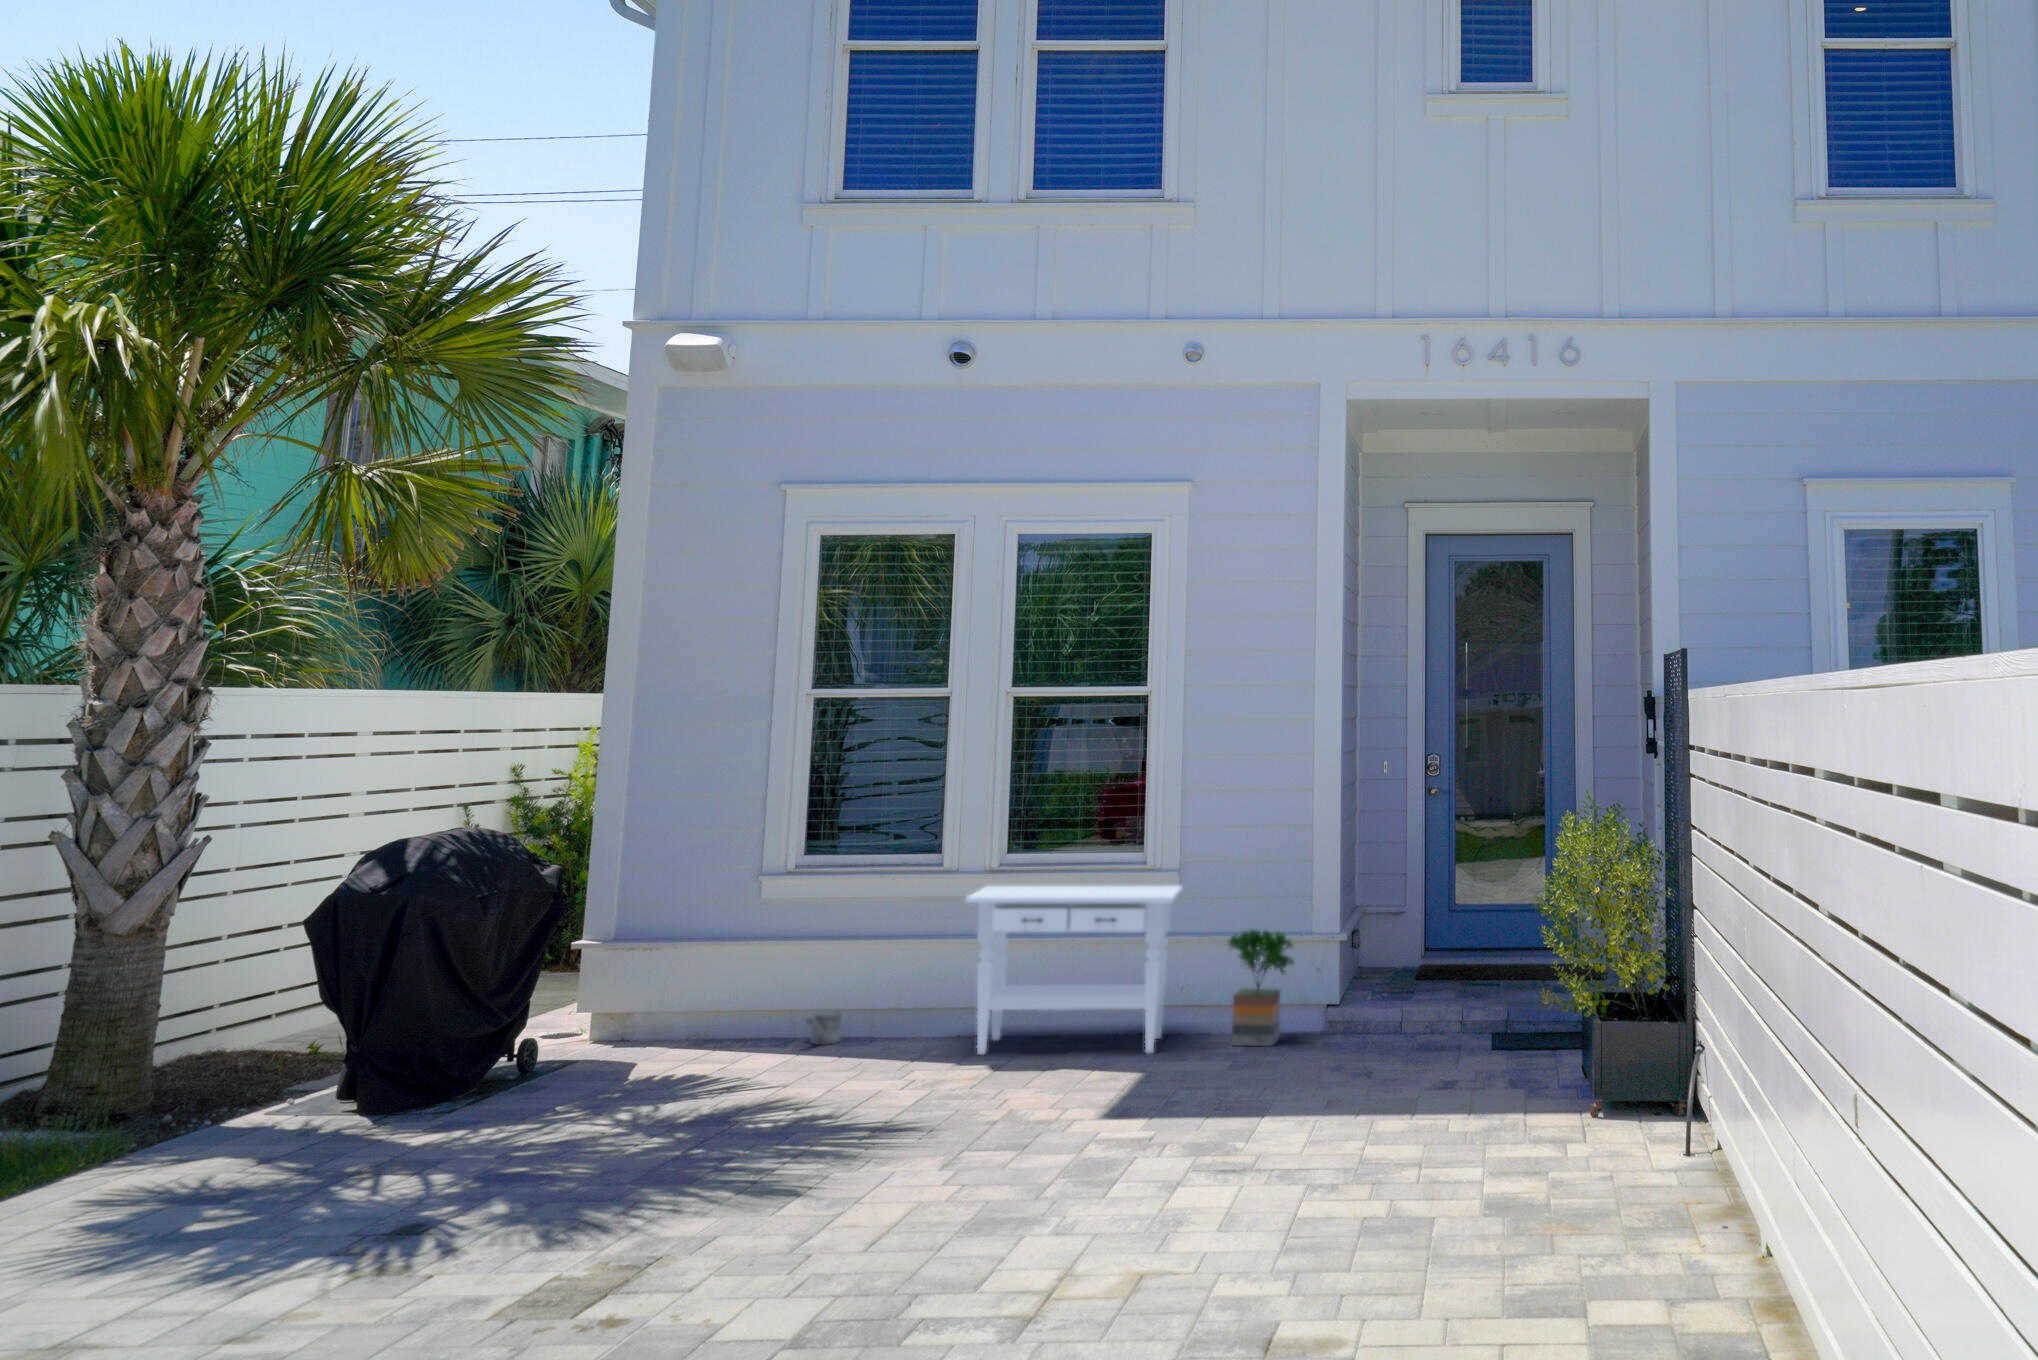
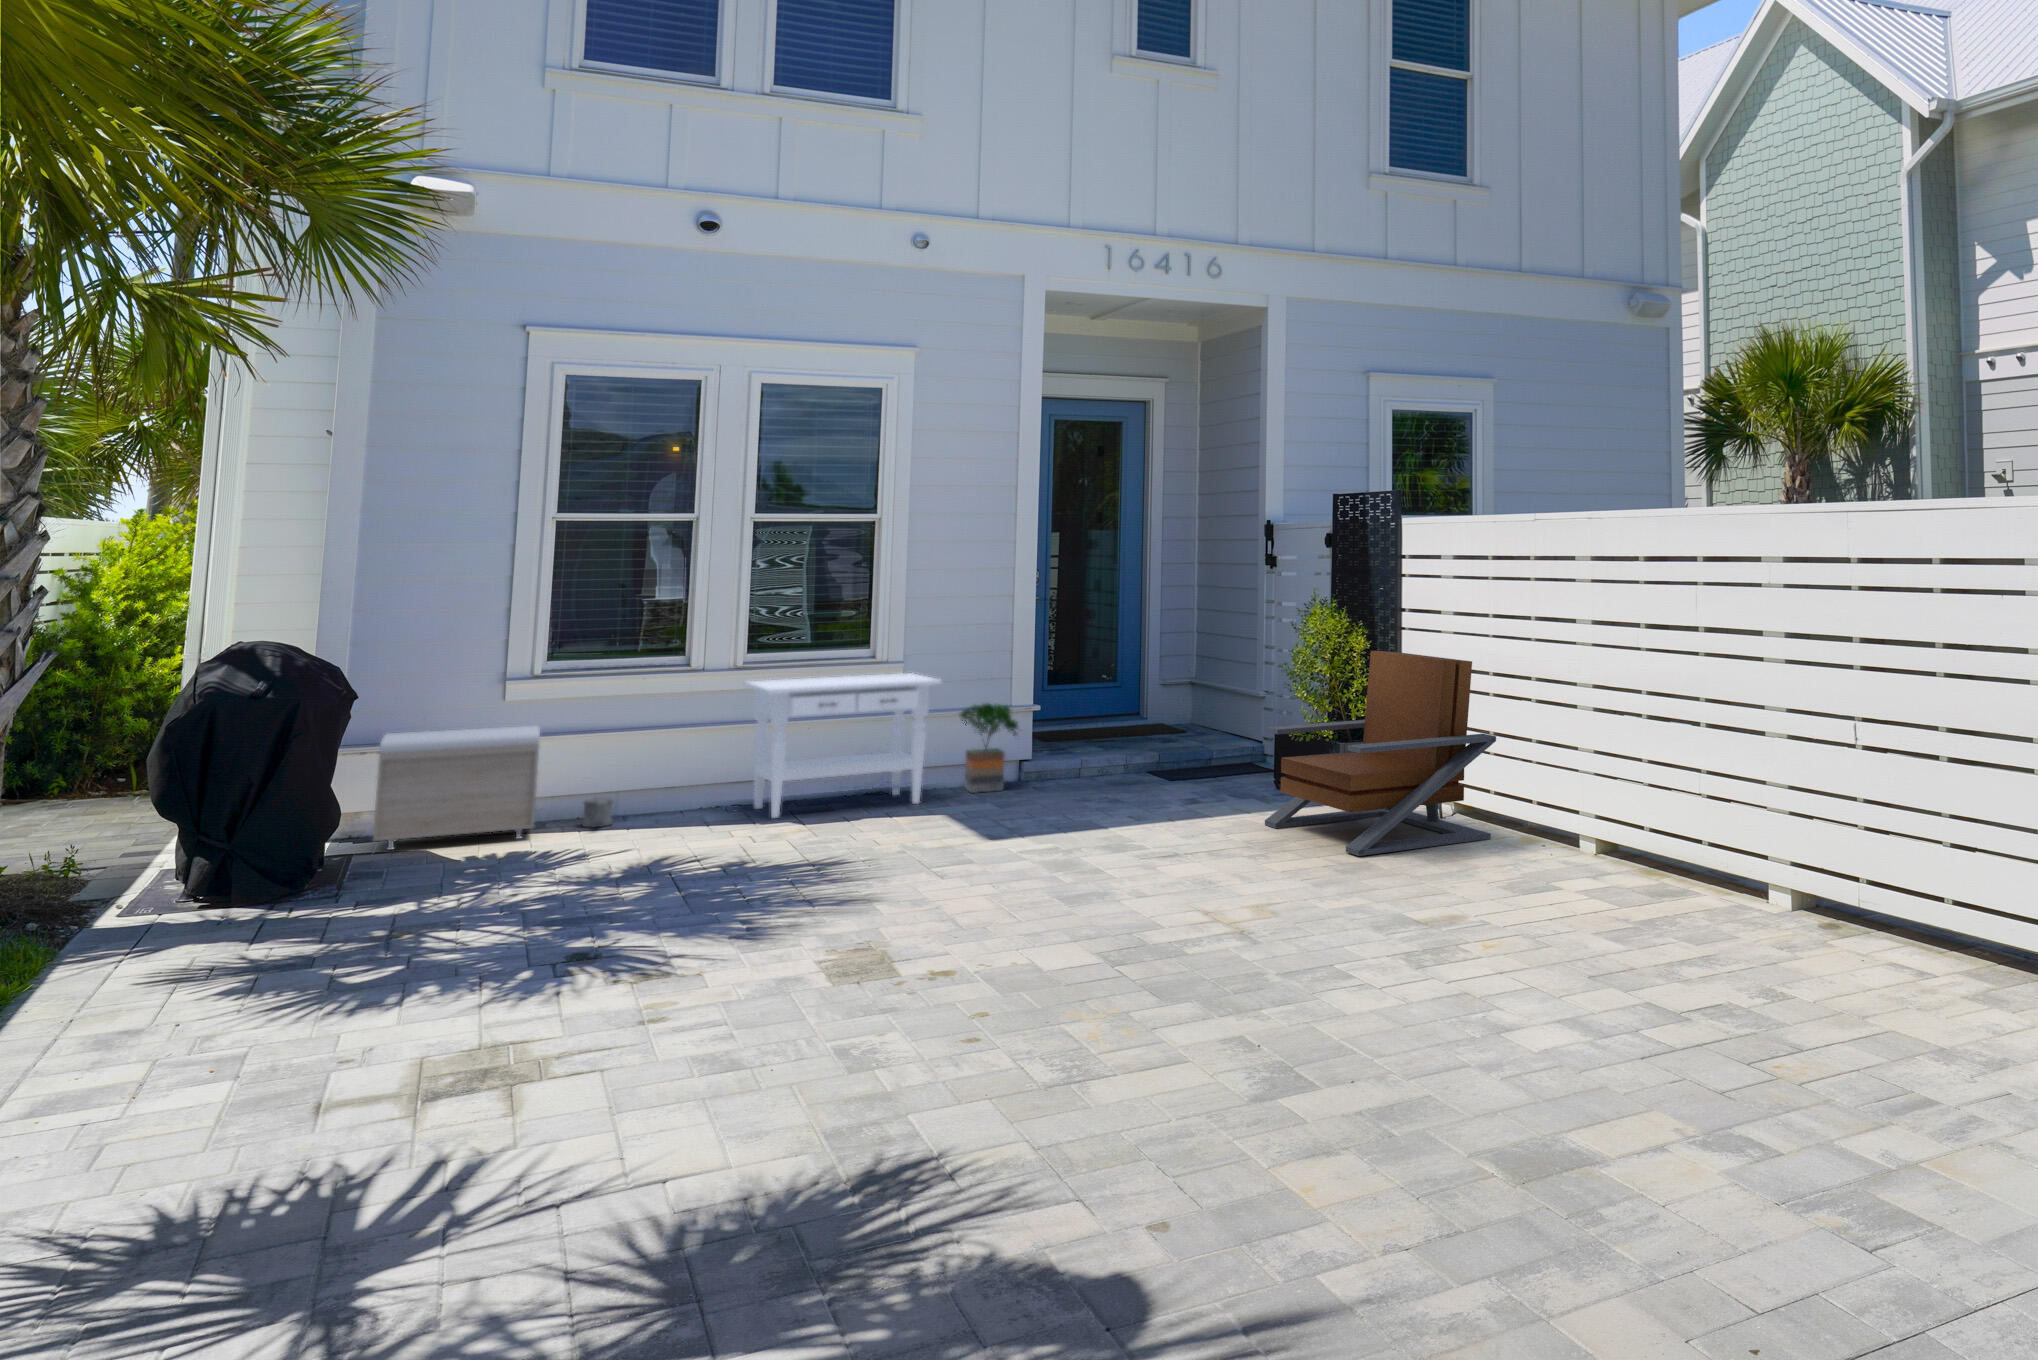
lounge chair: none [1445,892,1696,1209] -> present [1265,651,1496,856]
storage bench: none [597,921,783,1050] -> present [373,726,540,850]

